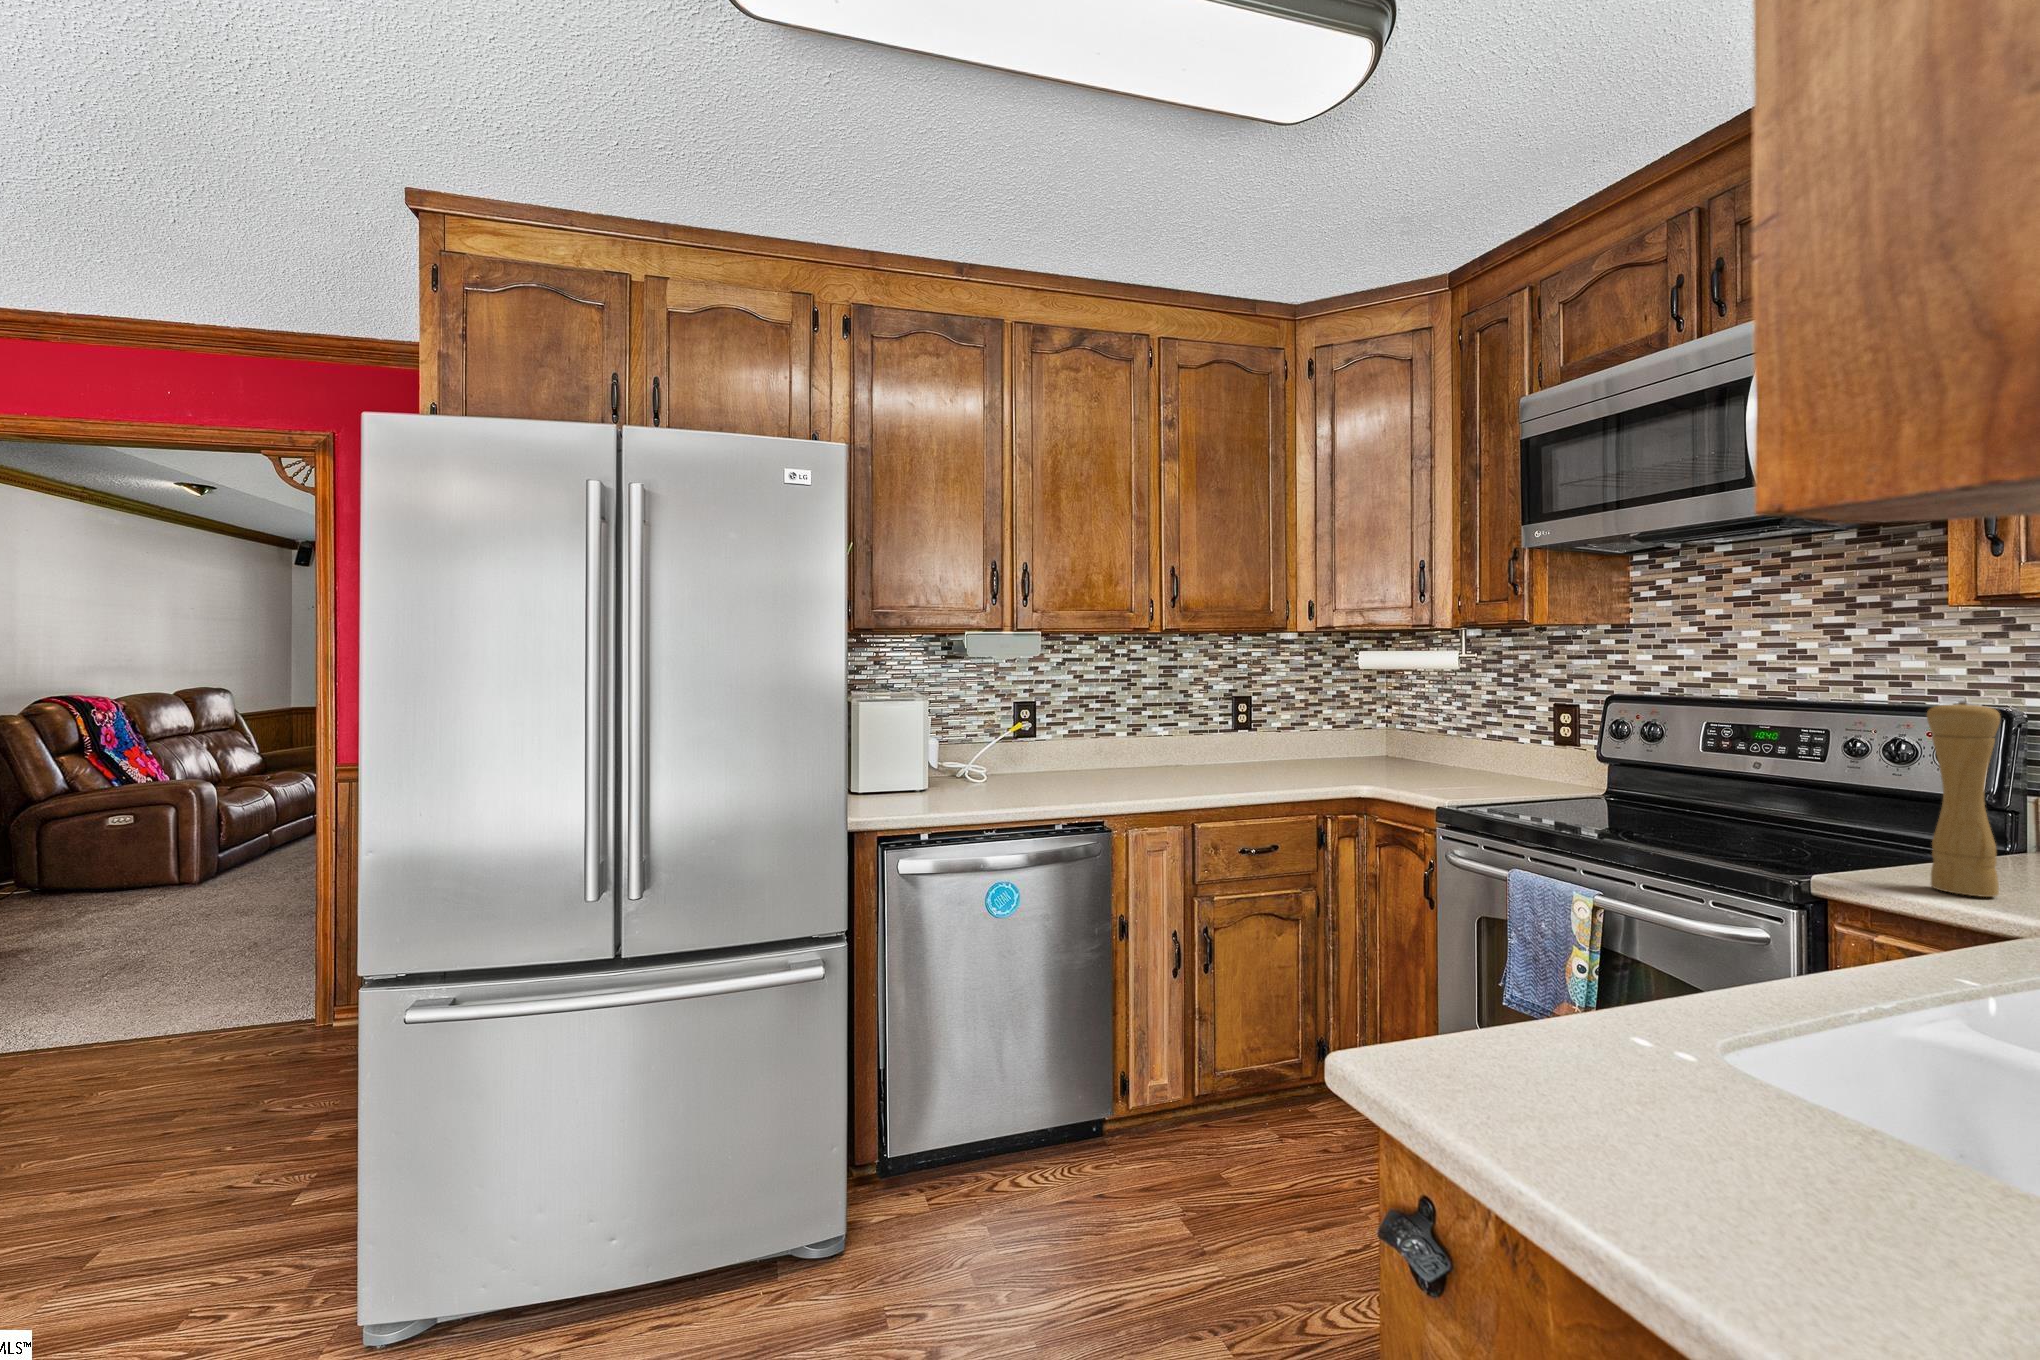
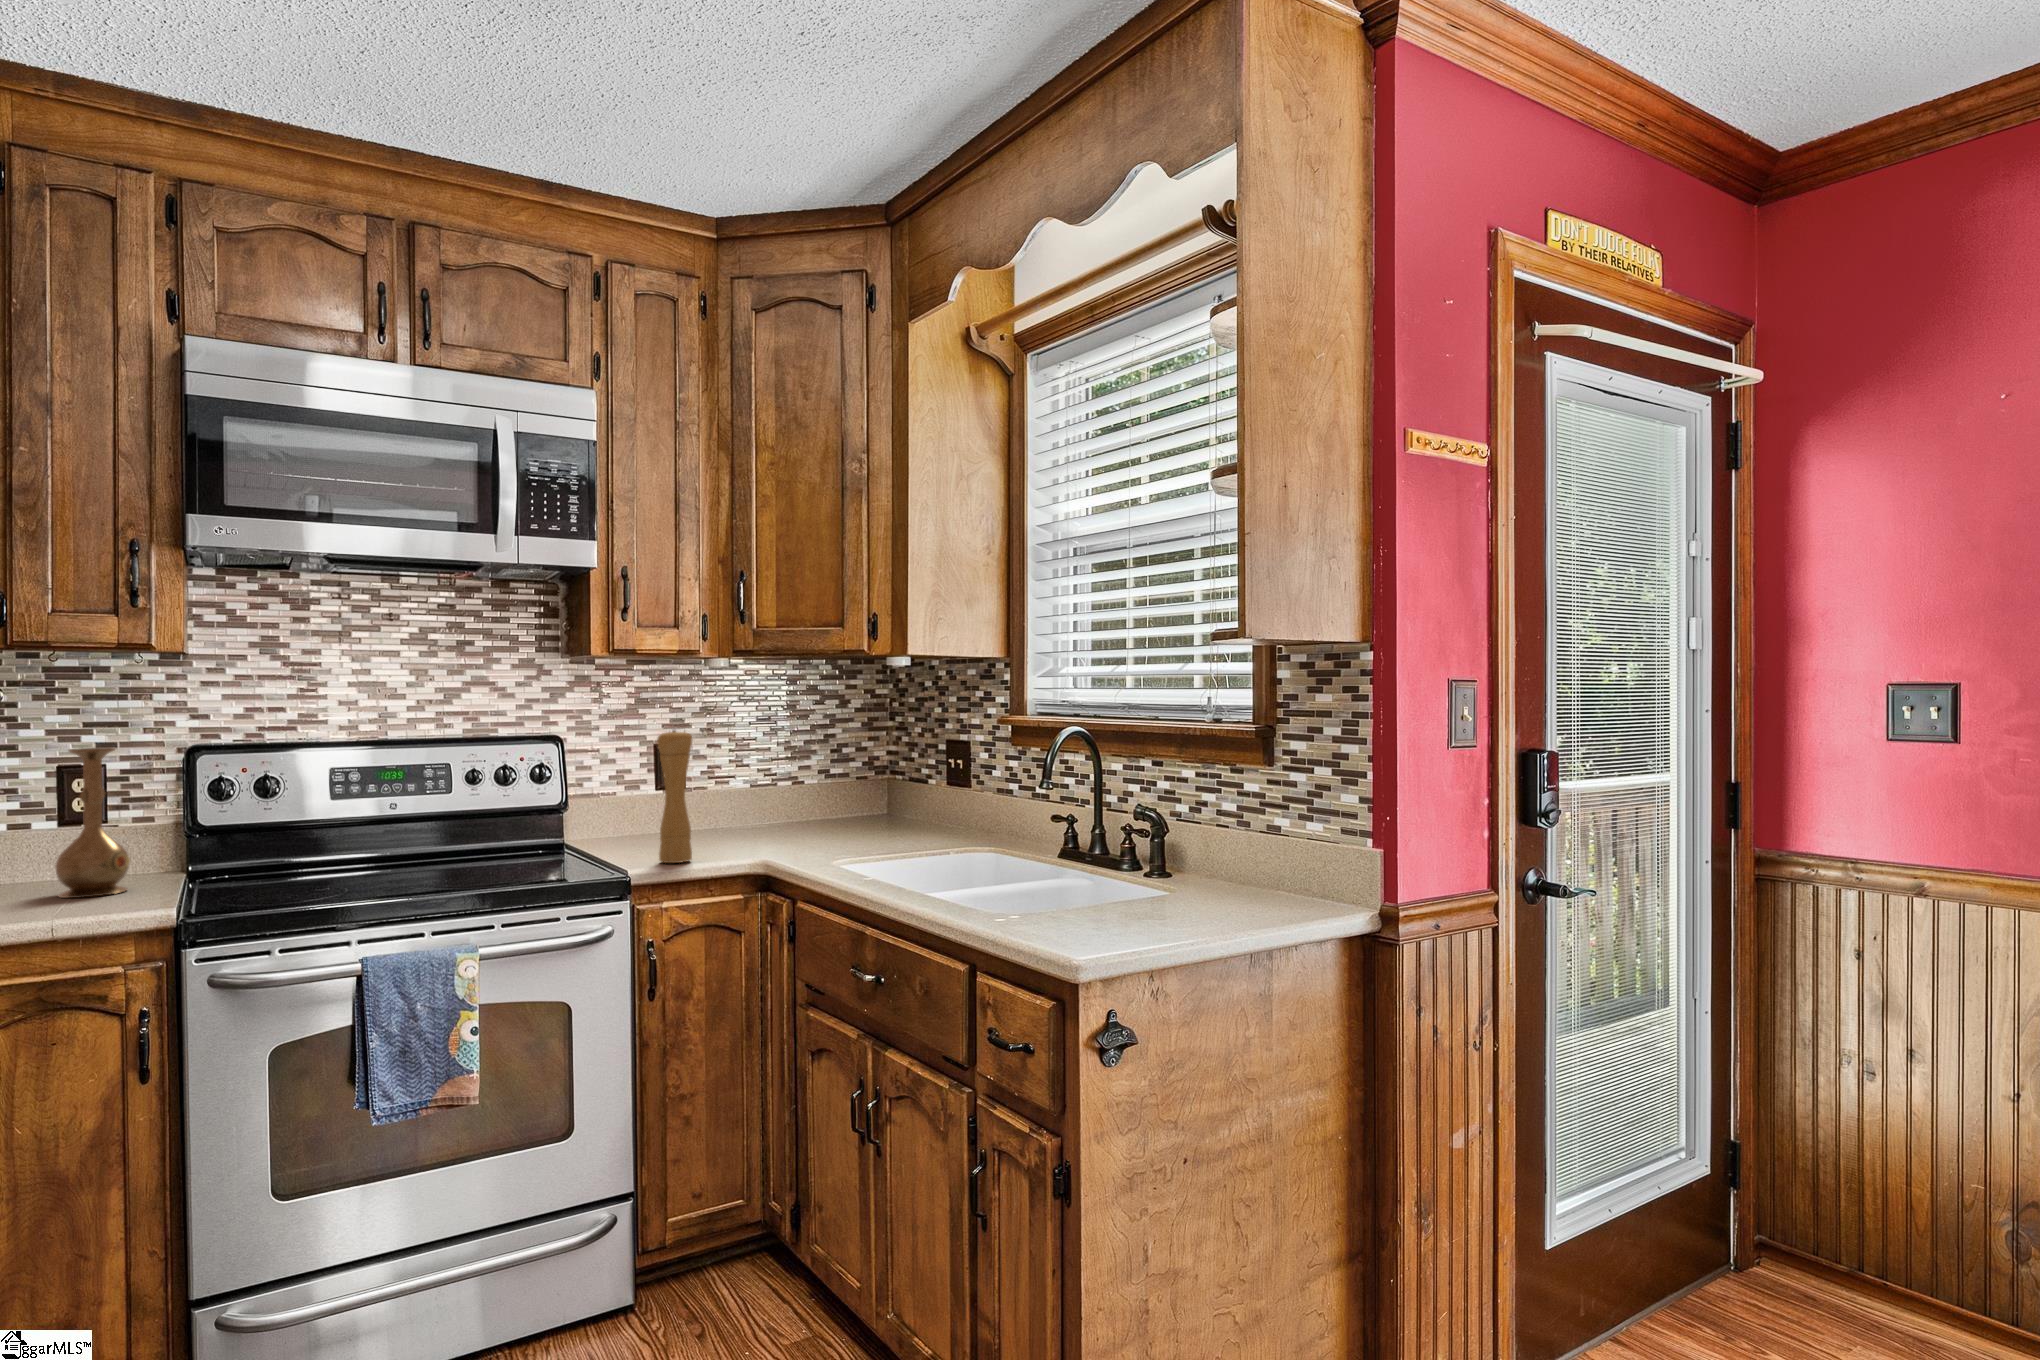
vase: none [1481,688,1528,788] -> present [55,747,130,898]

